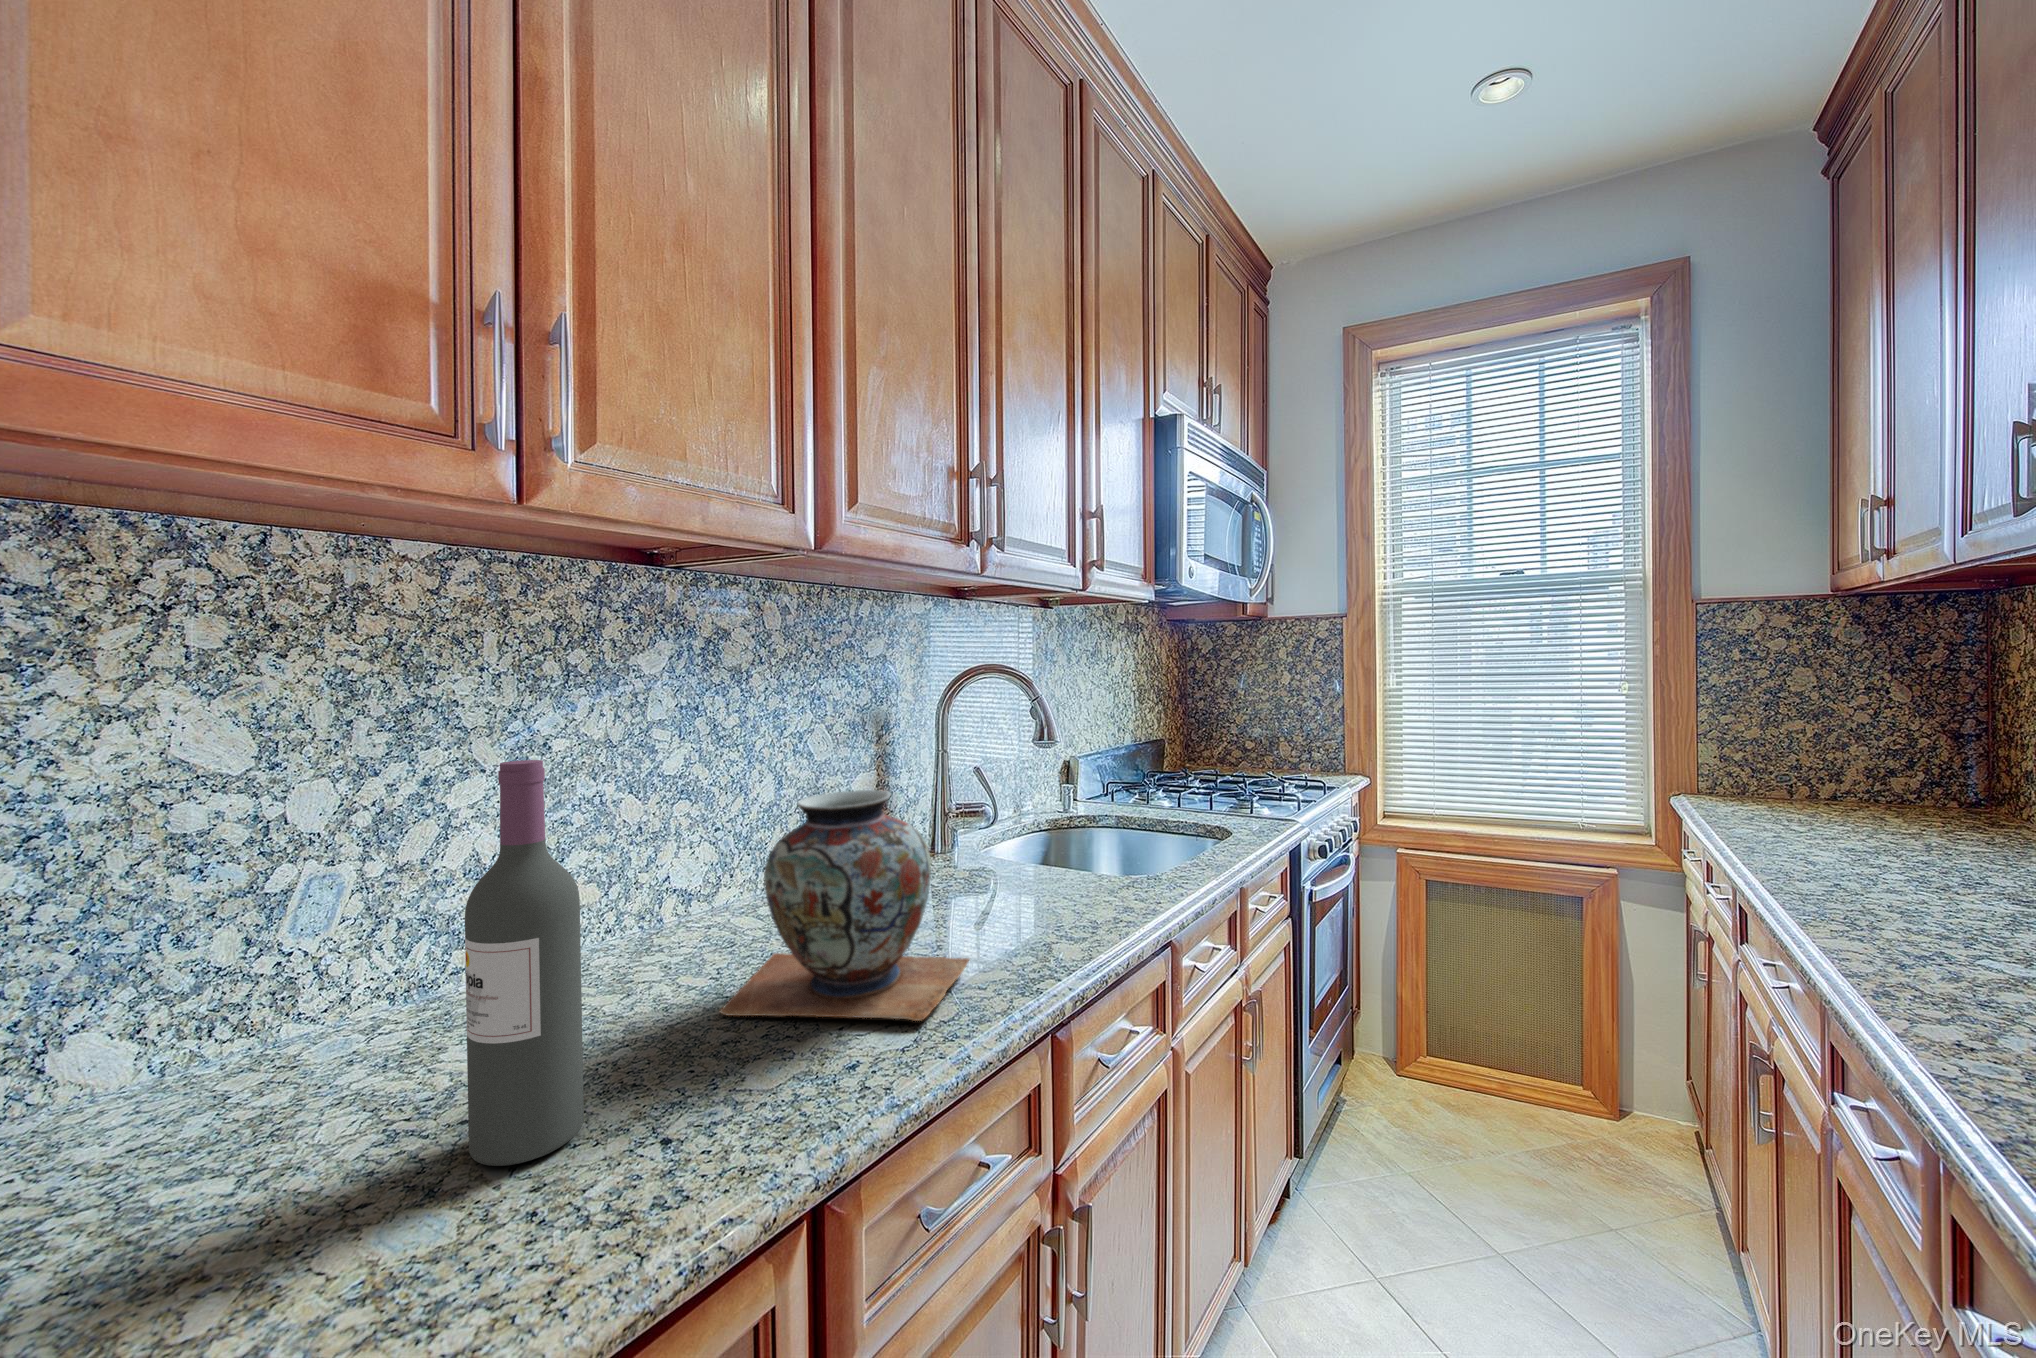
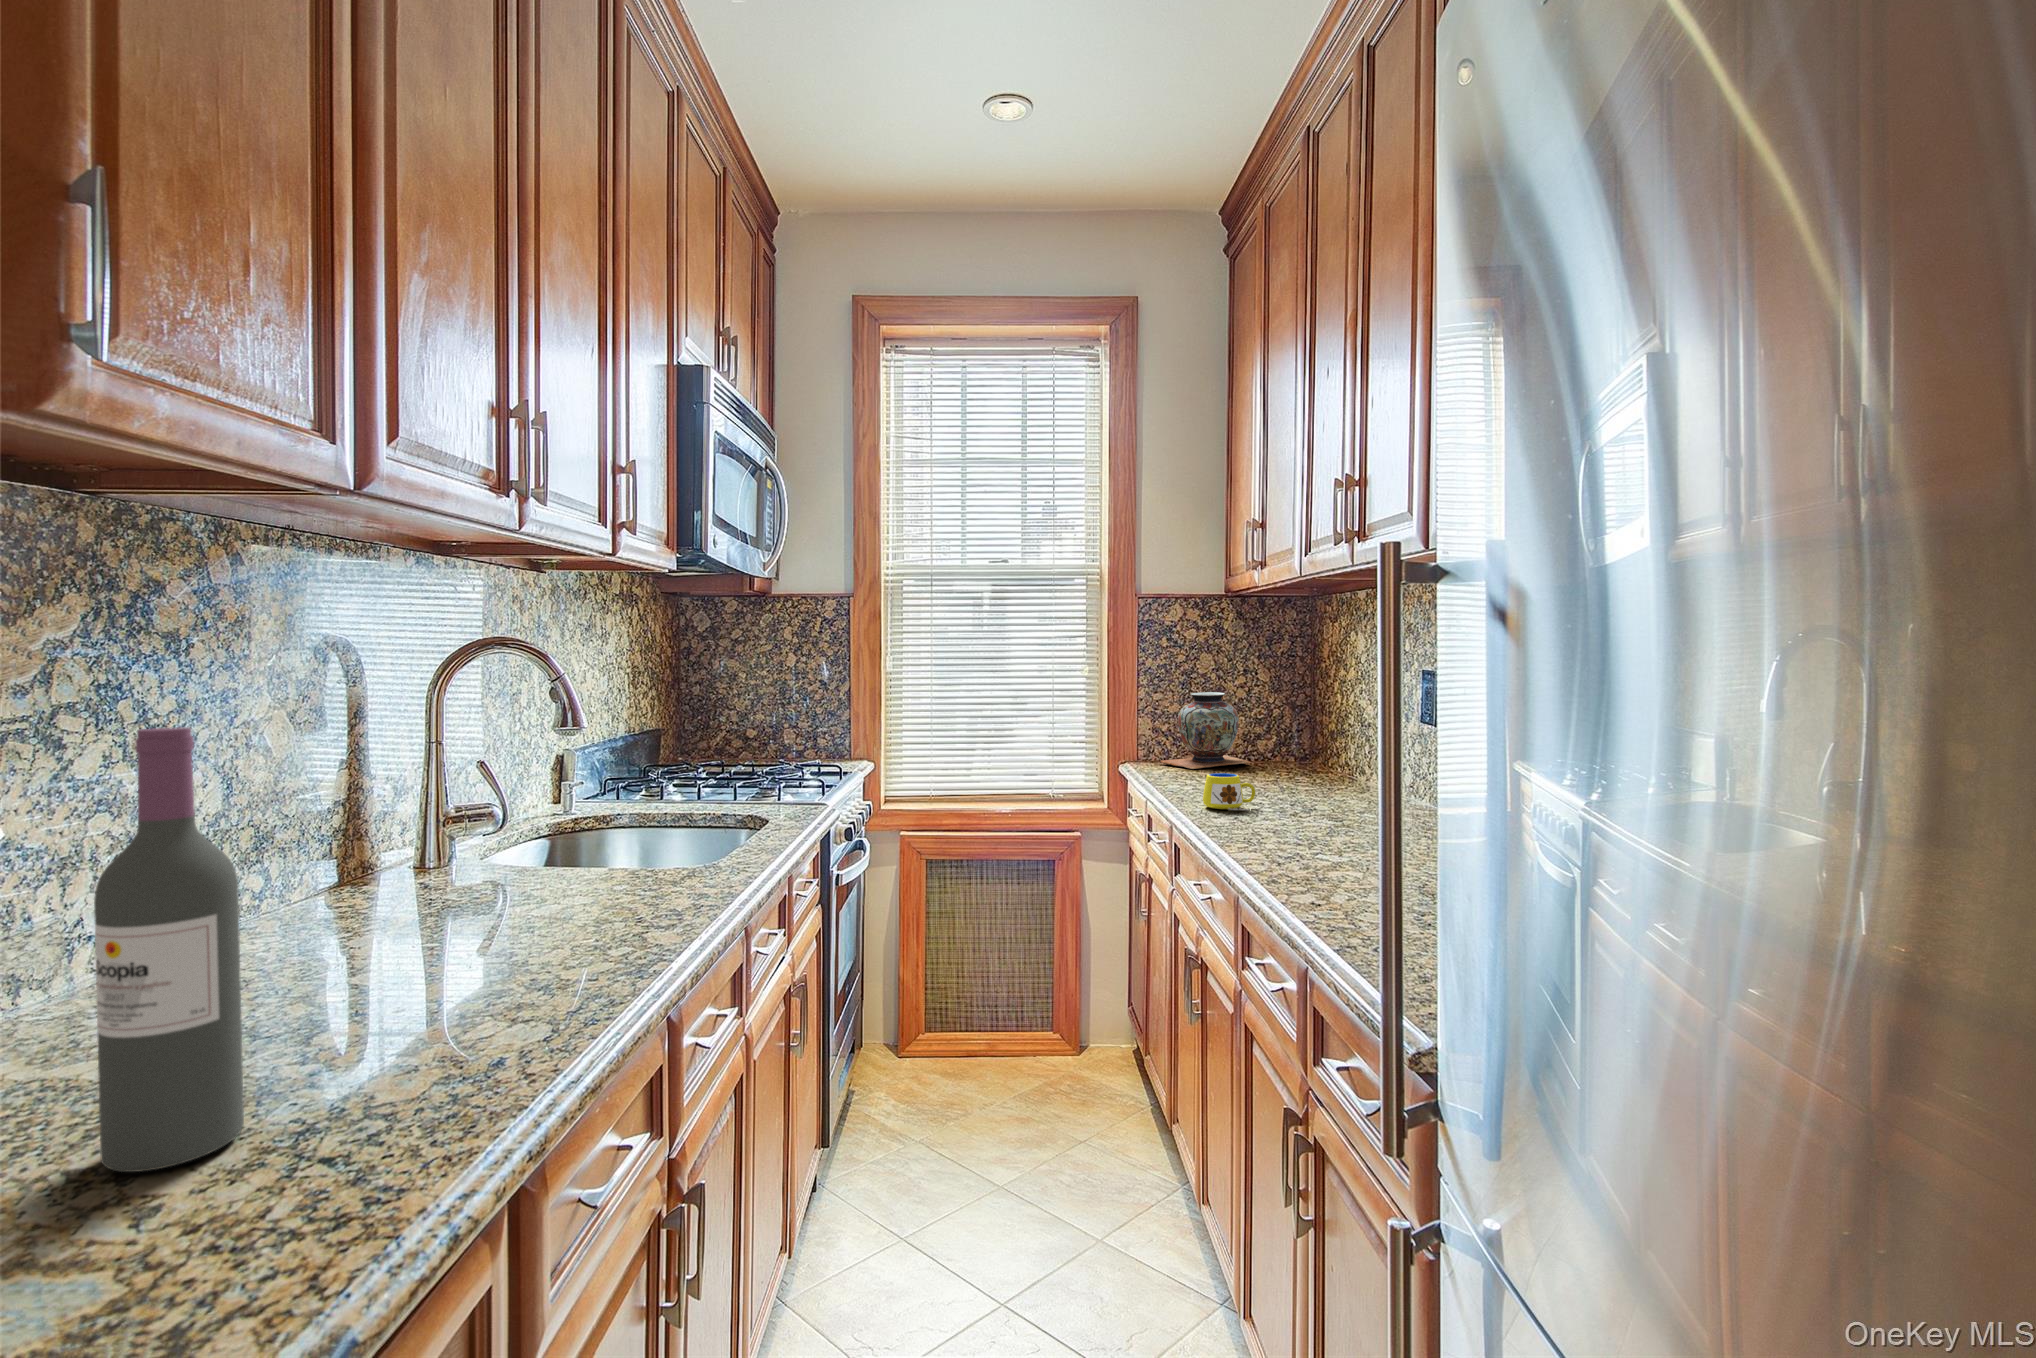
decorative vase: present [720,790,969,1021] -> present [1161,692,1250,769]
mug: none [1831,839,1941,902] -> present [1203,773,1255,810]

